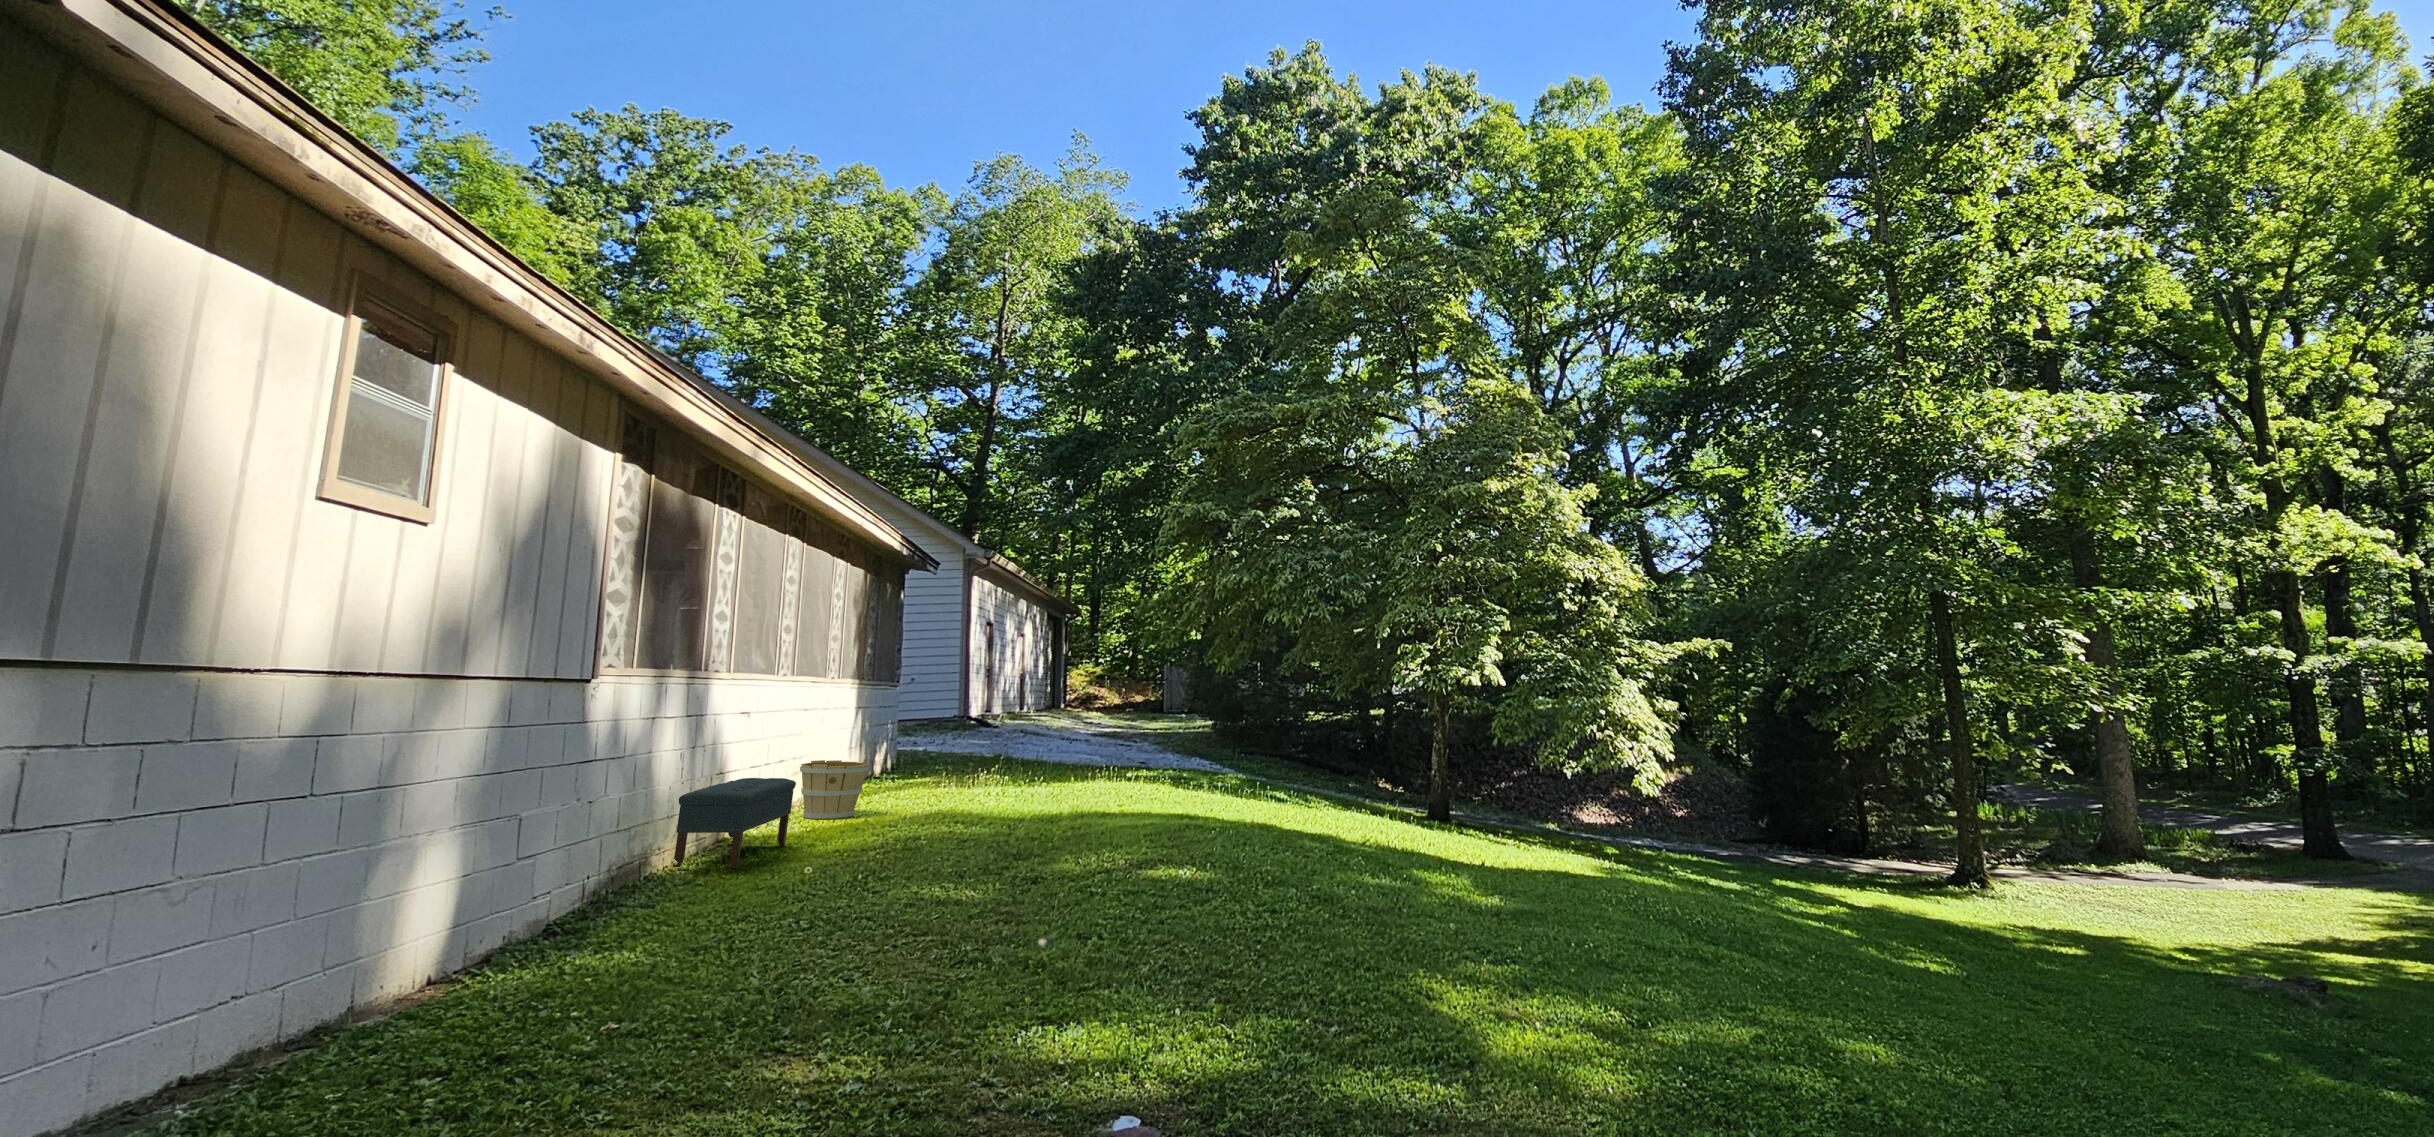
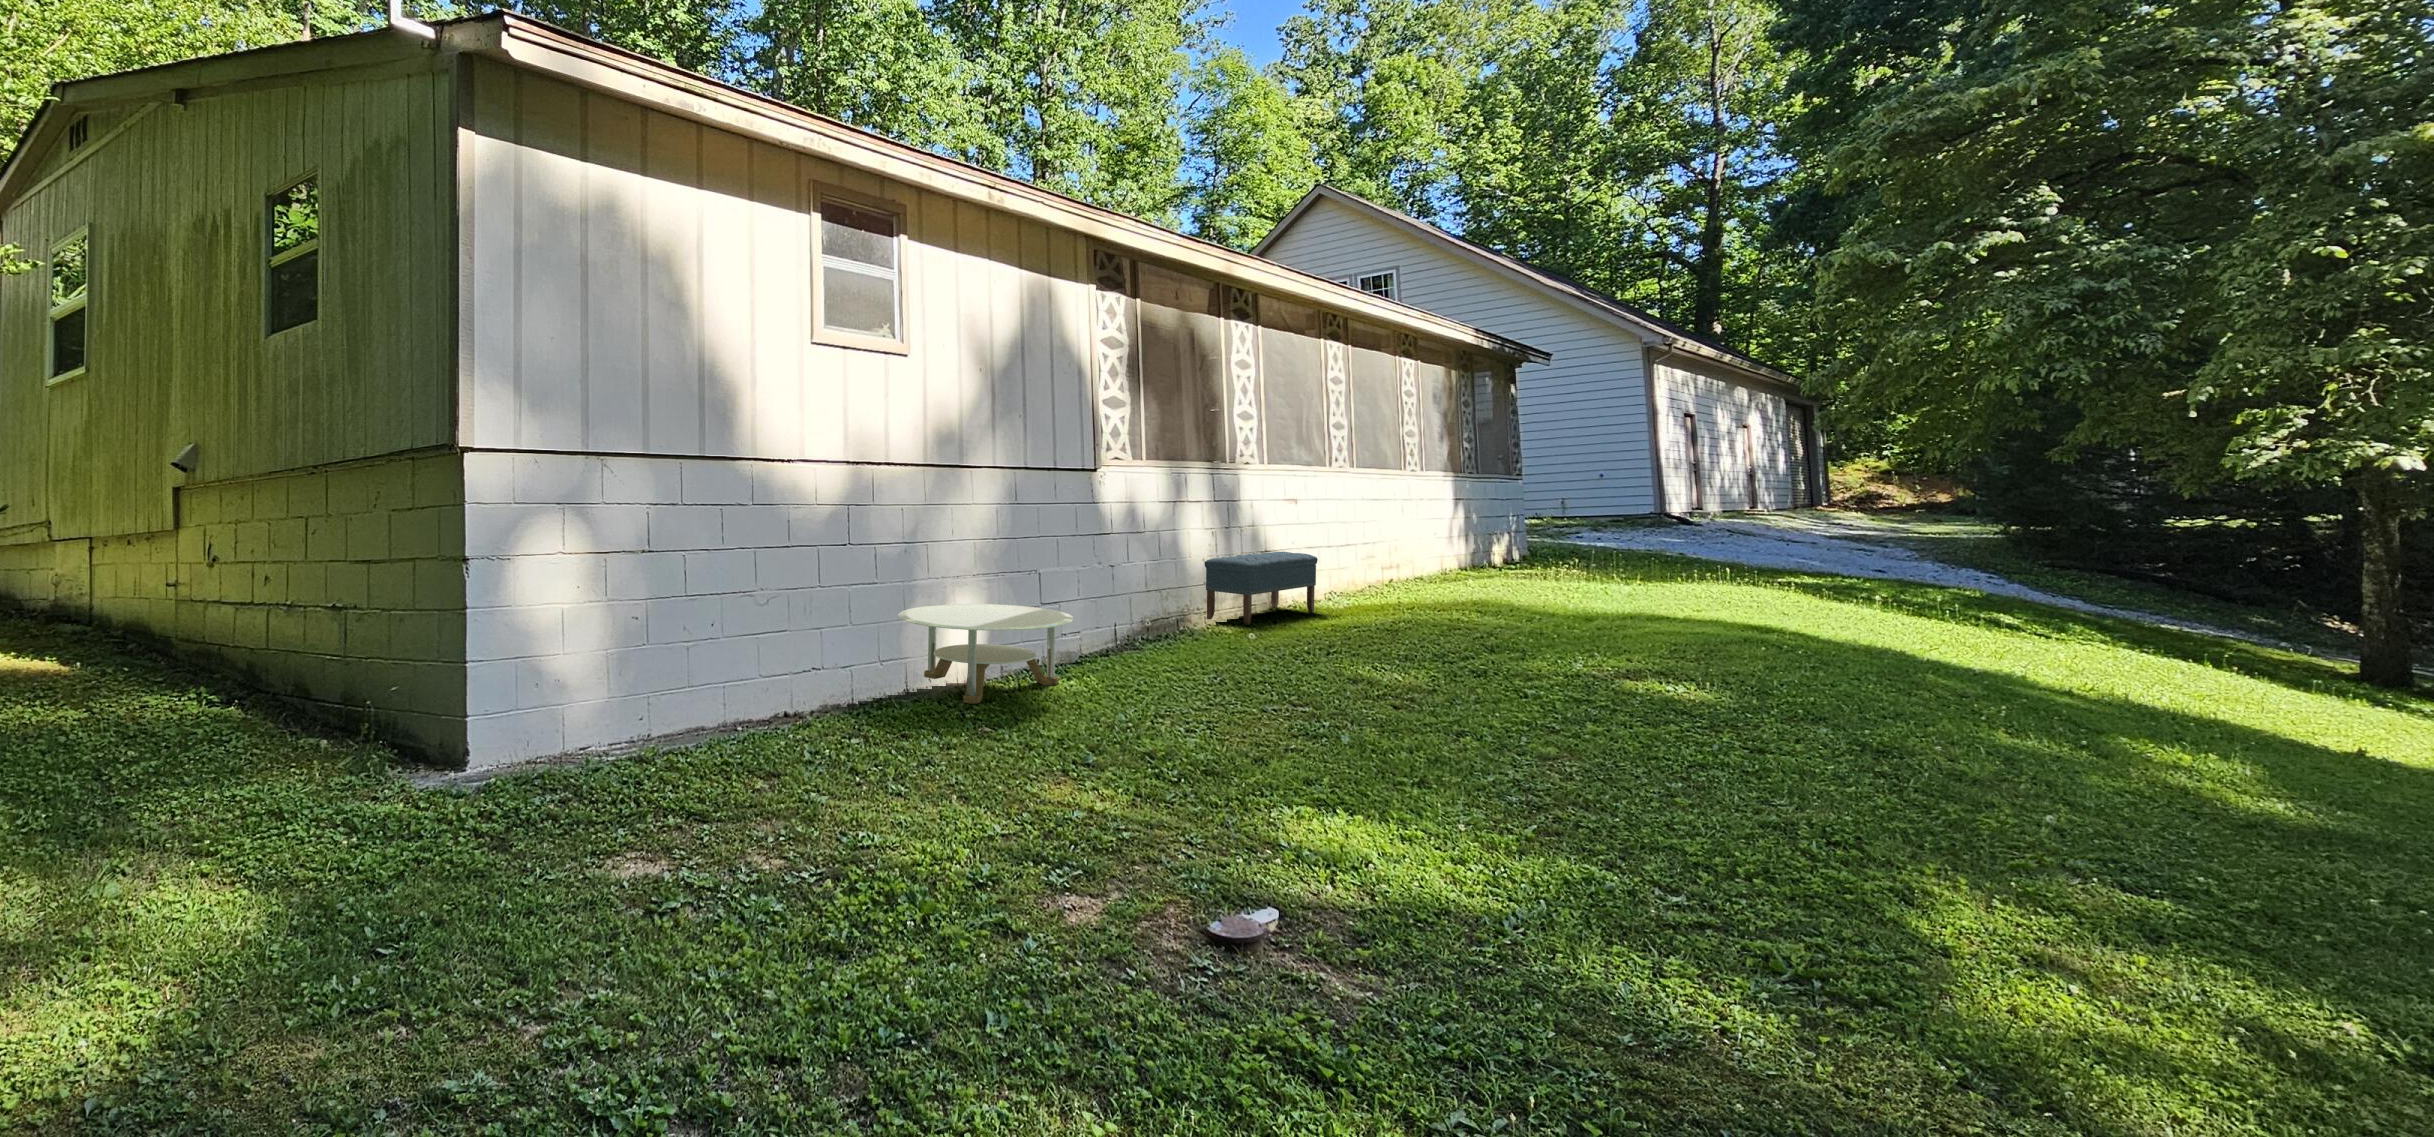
wooden bucket: present [800,760,870,819] -> none [1360,543,1422,597]
round table: none [385,875,683,1020] -> present [898,604,1074,704]

